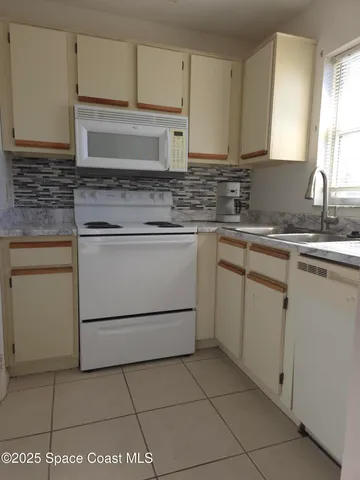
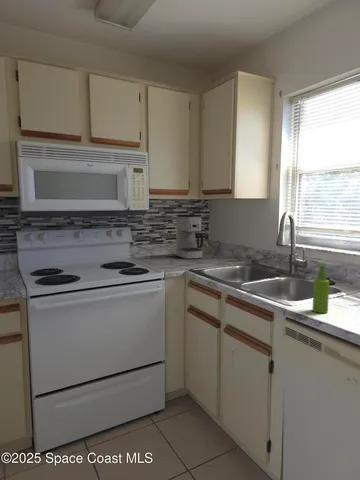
soap dispenser: none [325,199,342,246] -> present [313,264,329,313]

